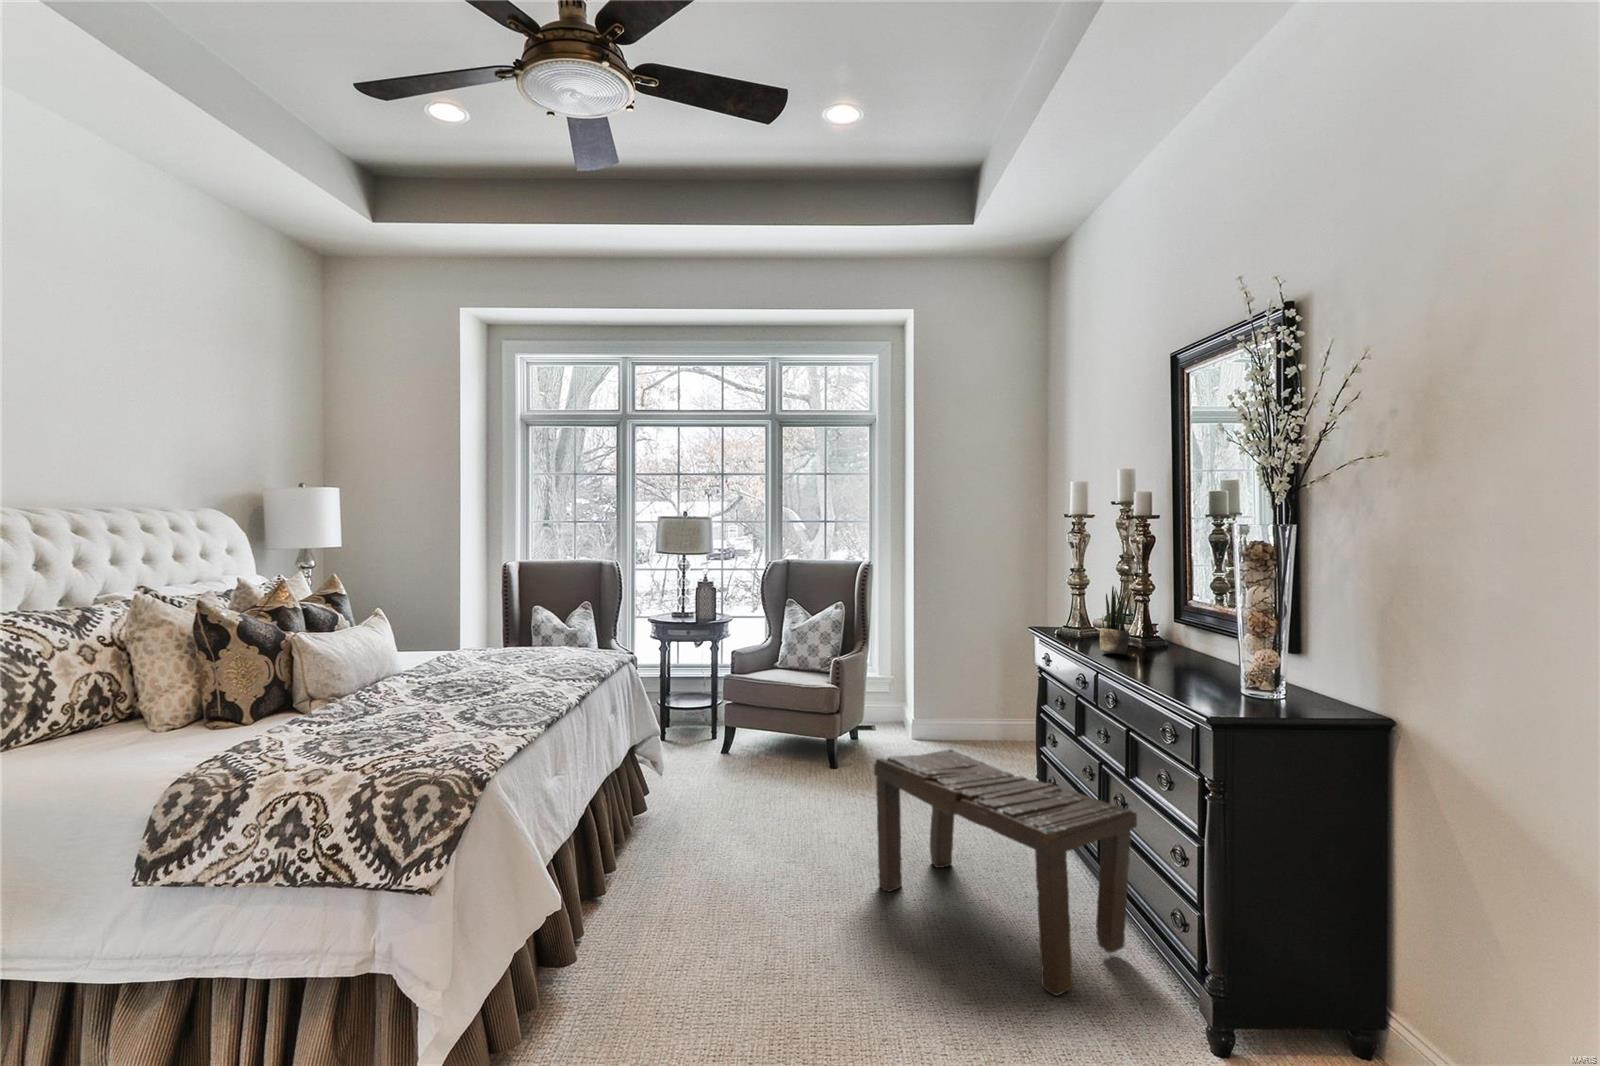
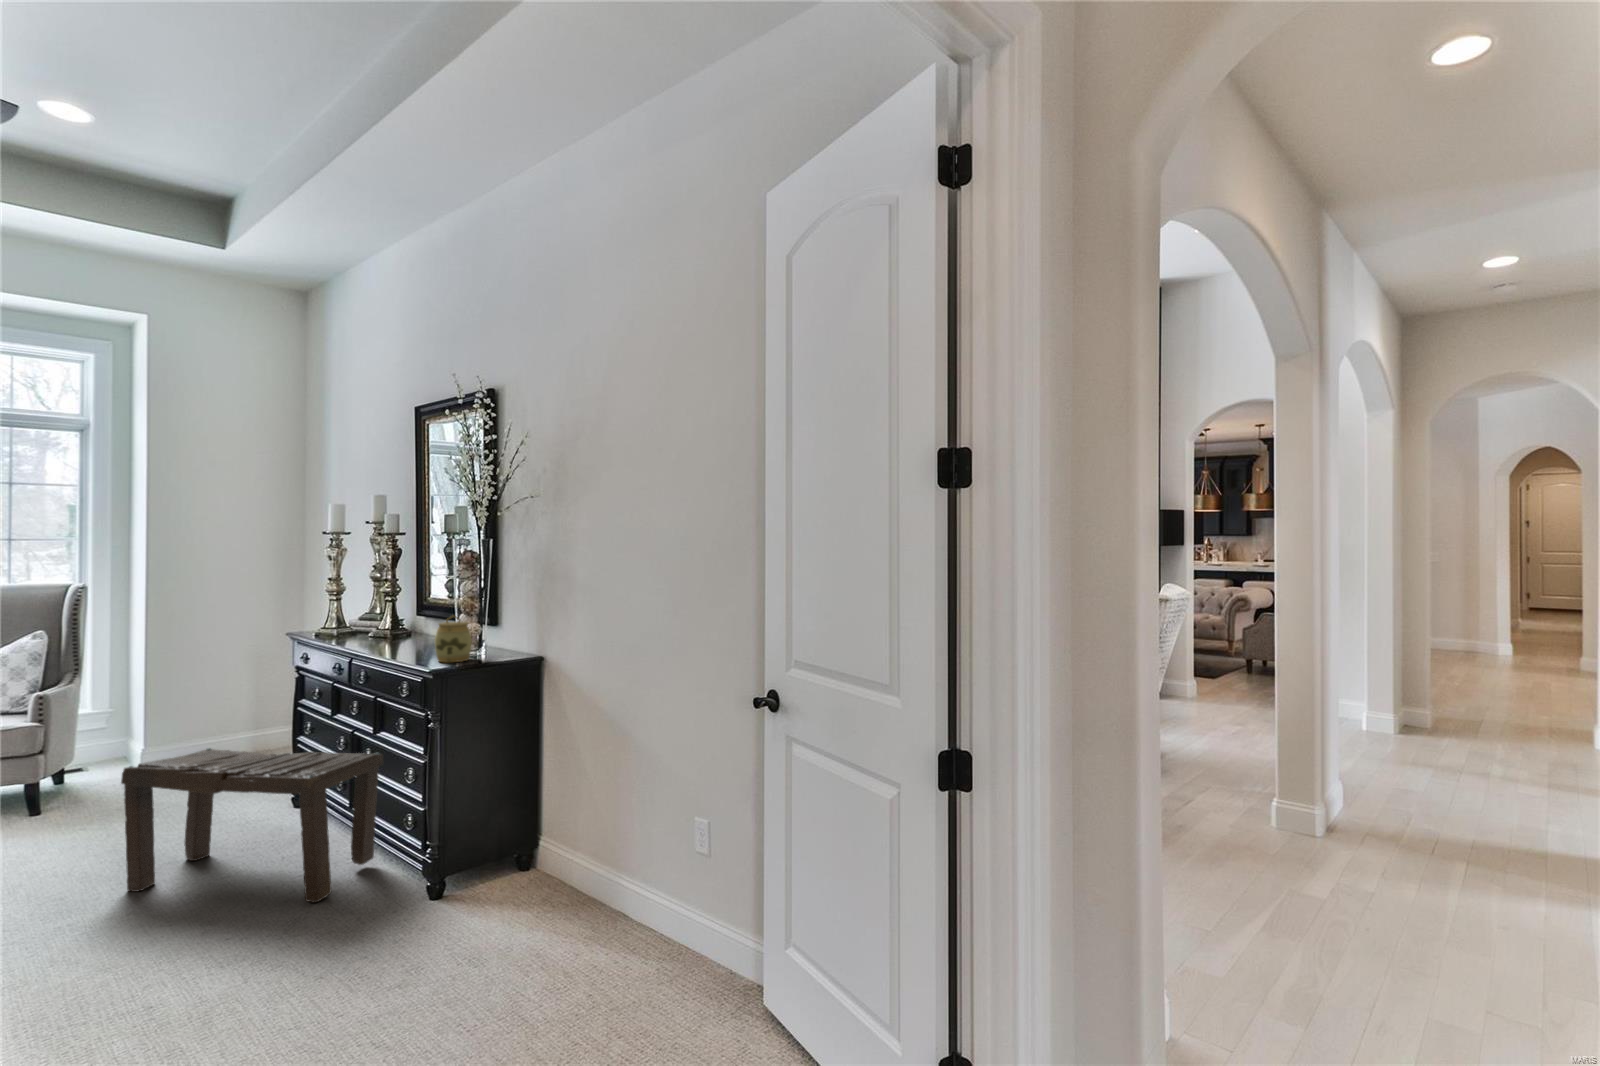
potted plant: present [1100,586,1132,654] -> none [355,589,382,643]
jar: none [1212,636,1273,710] -> present [435,615,472,662]

